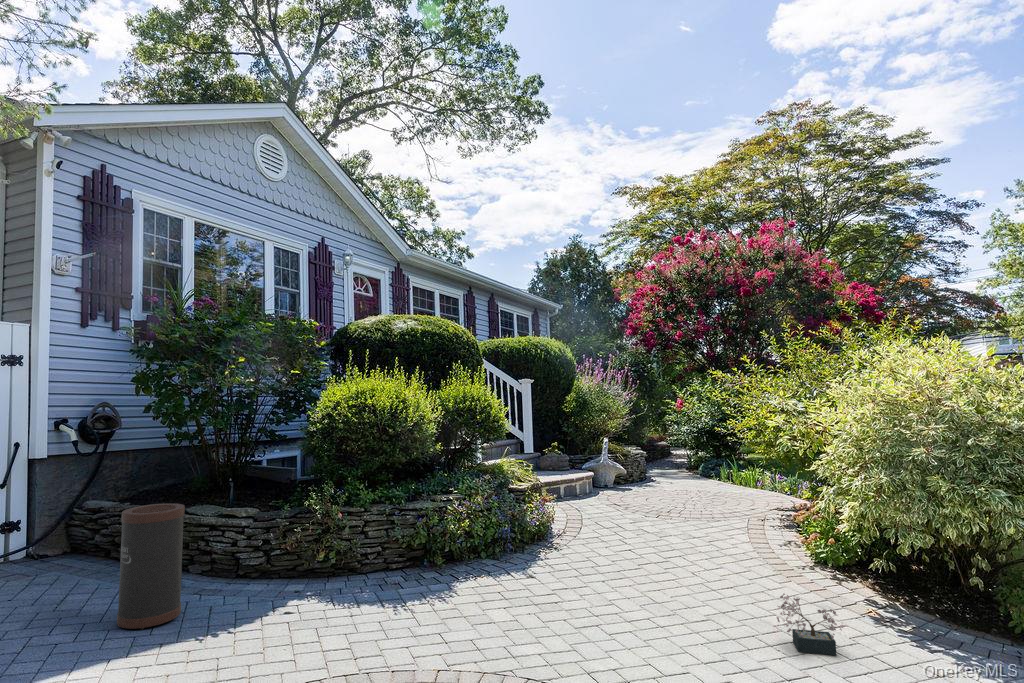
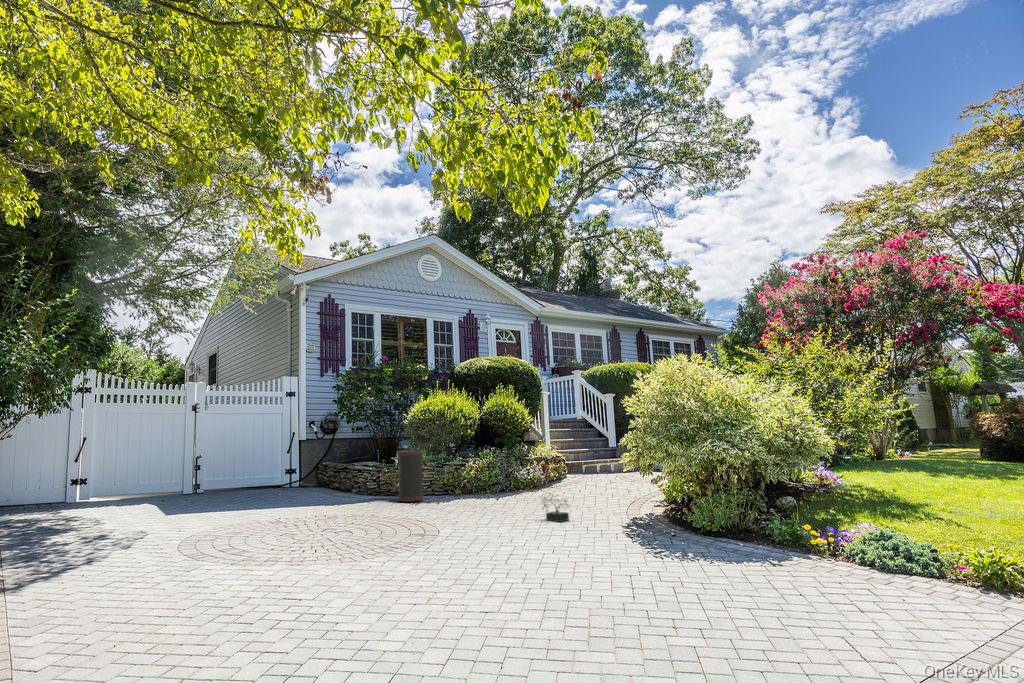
trash can: present [117,503,185,630] -> present [398,451,423,502]

